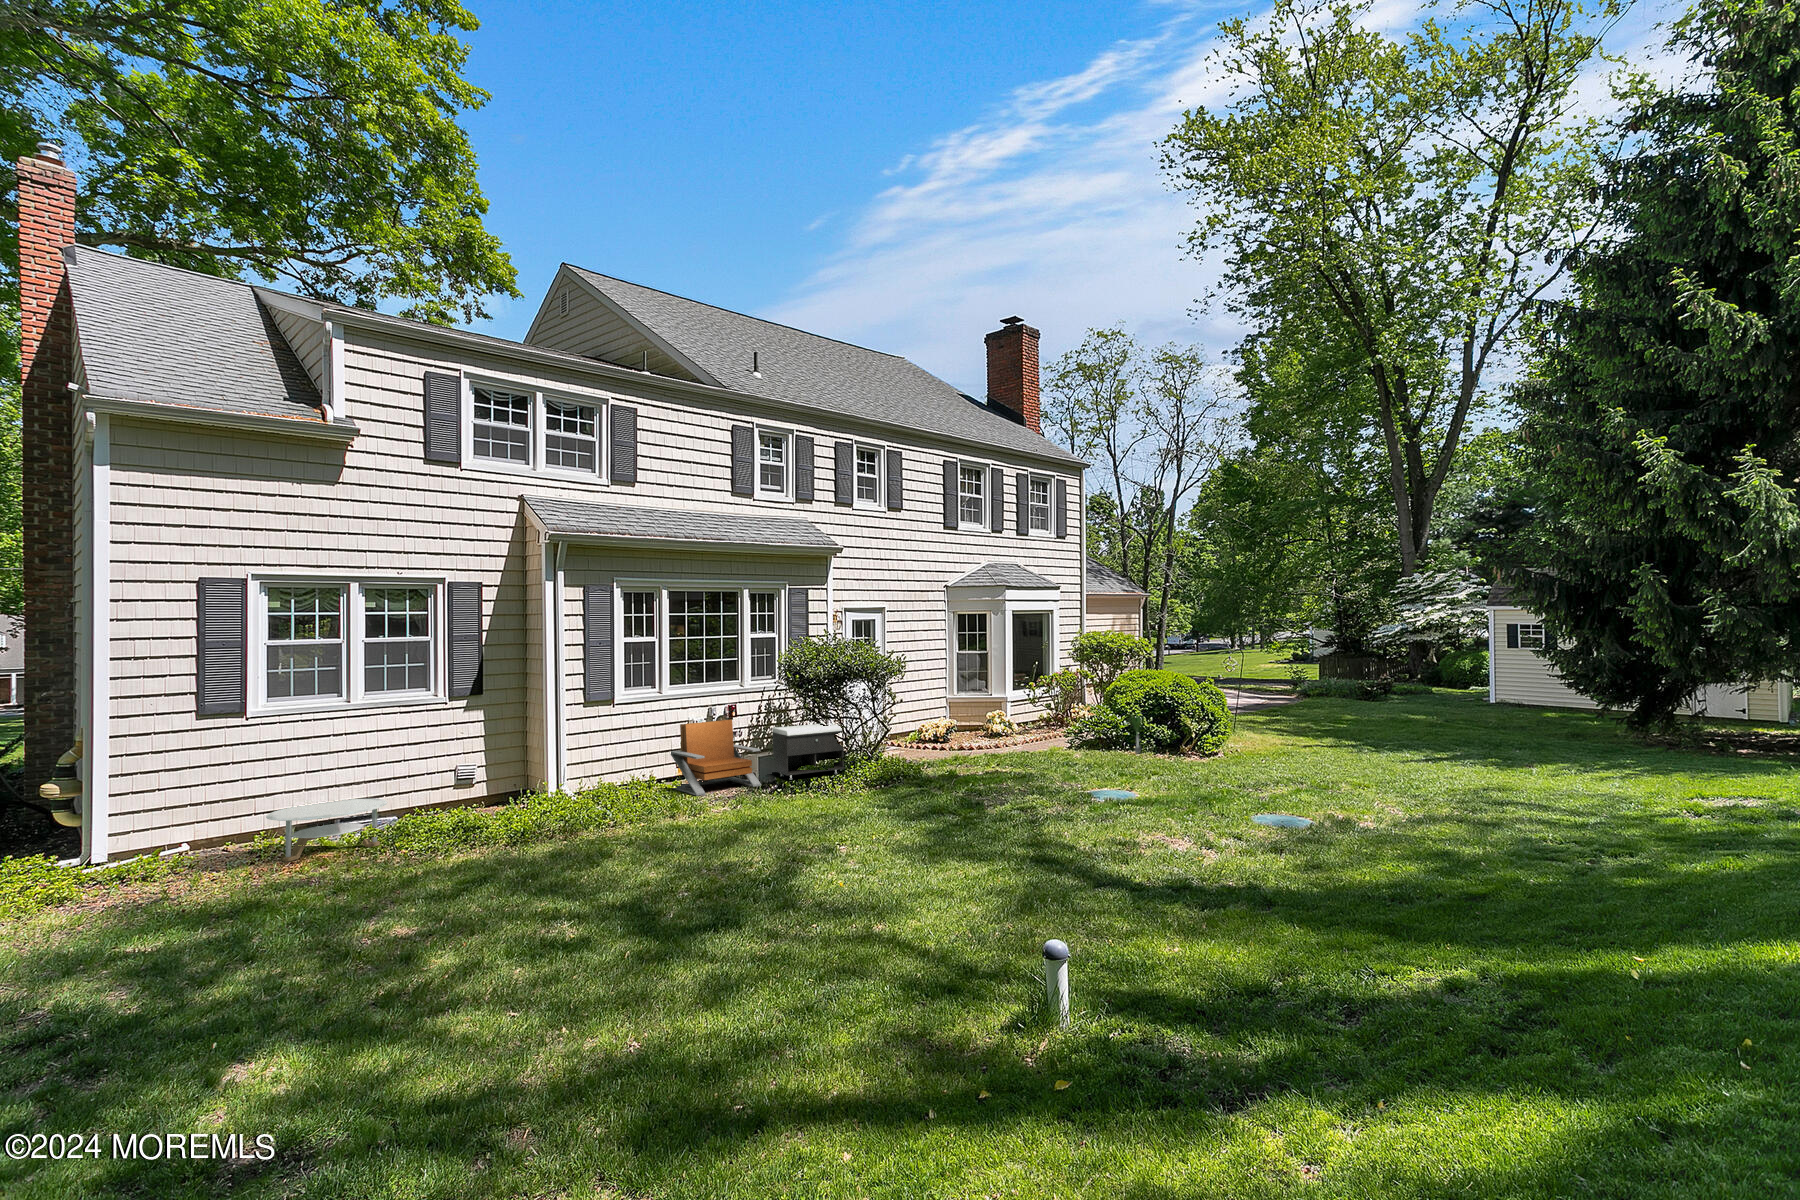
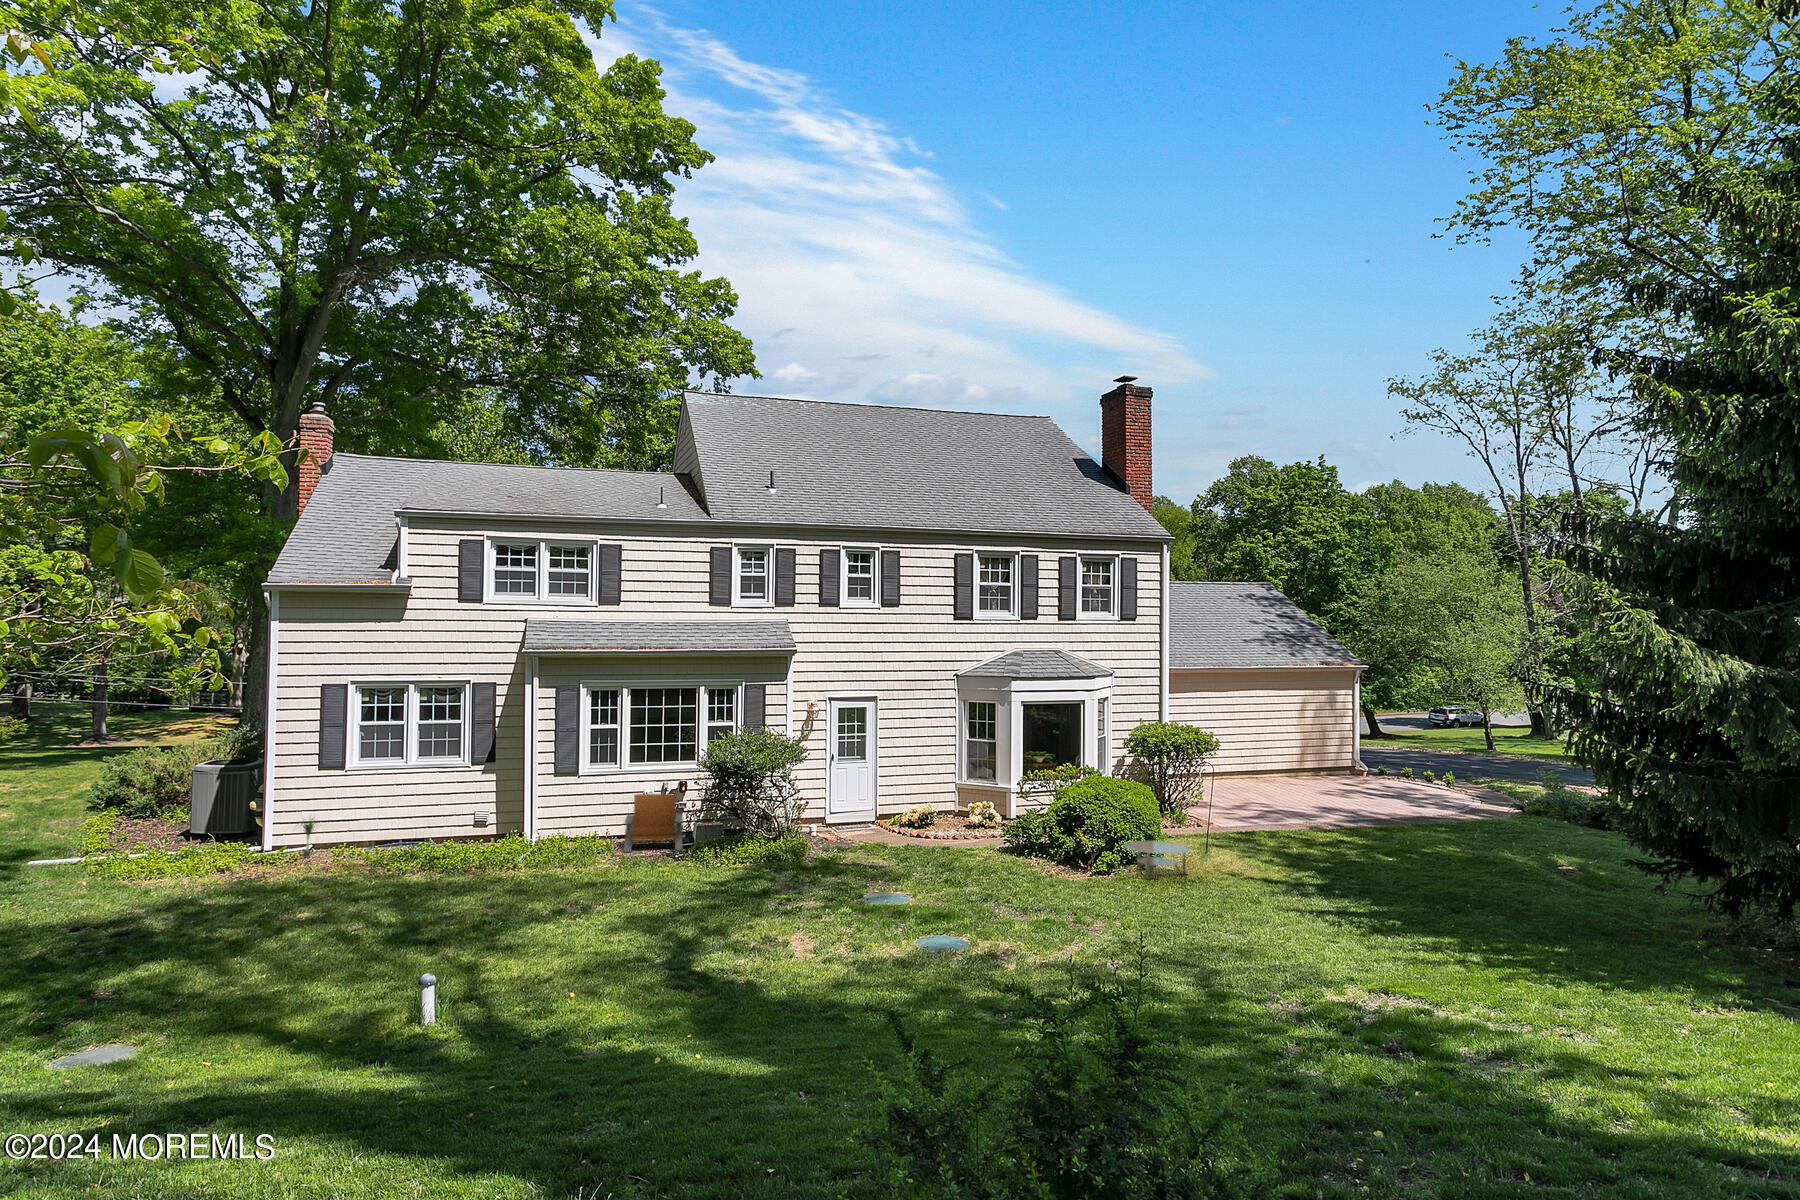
potted plant: present [1130,716,1143,754] -> present [301,818,316,858]
storage bench: present [773,723,844,780] -> none [707,804,764,849]
round table: present [266,799,387,862] -> present [1124,841,1191,879]

